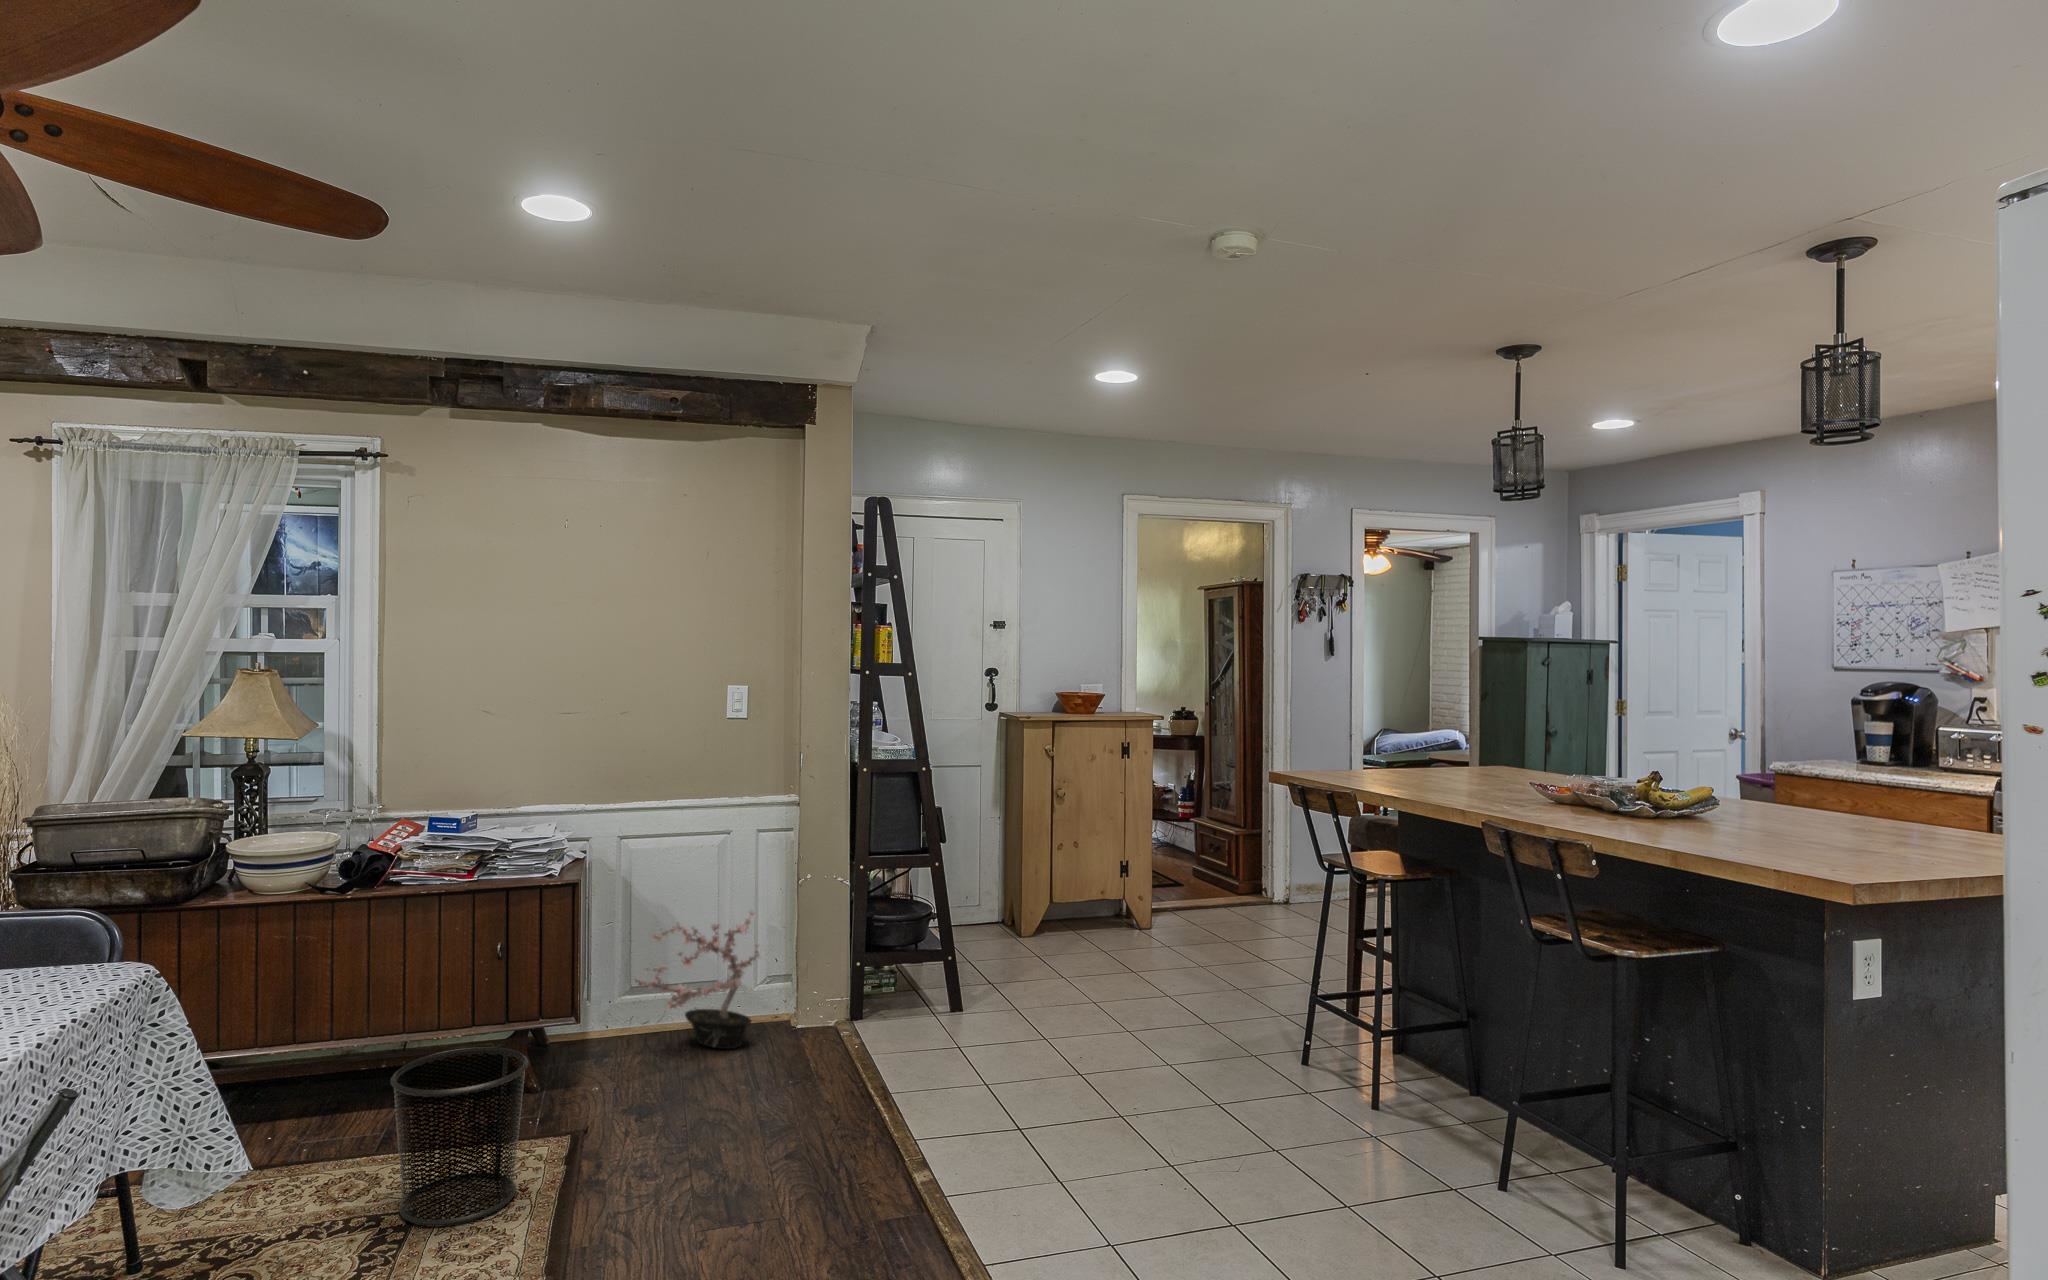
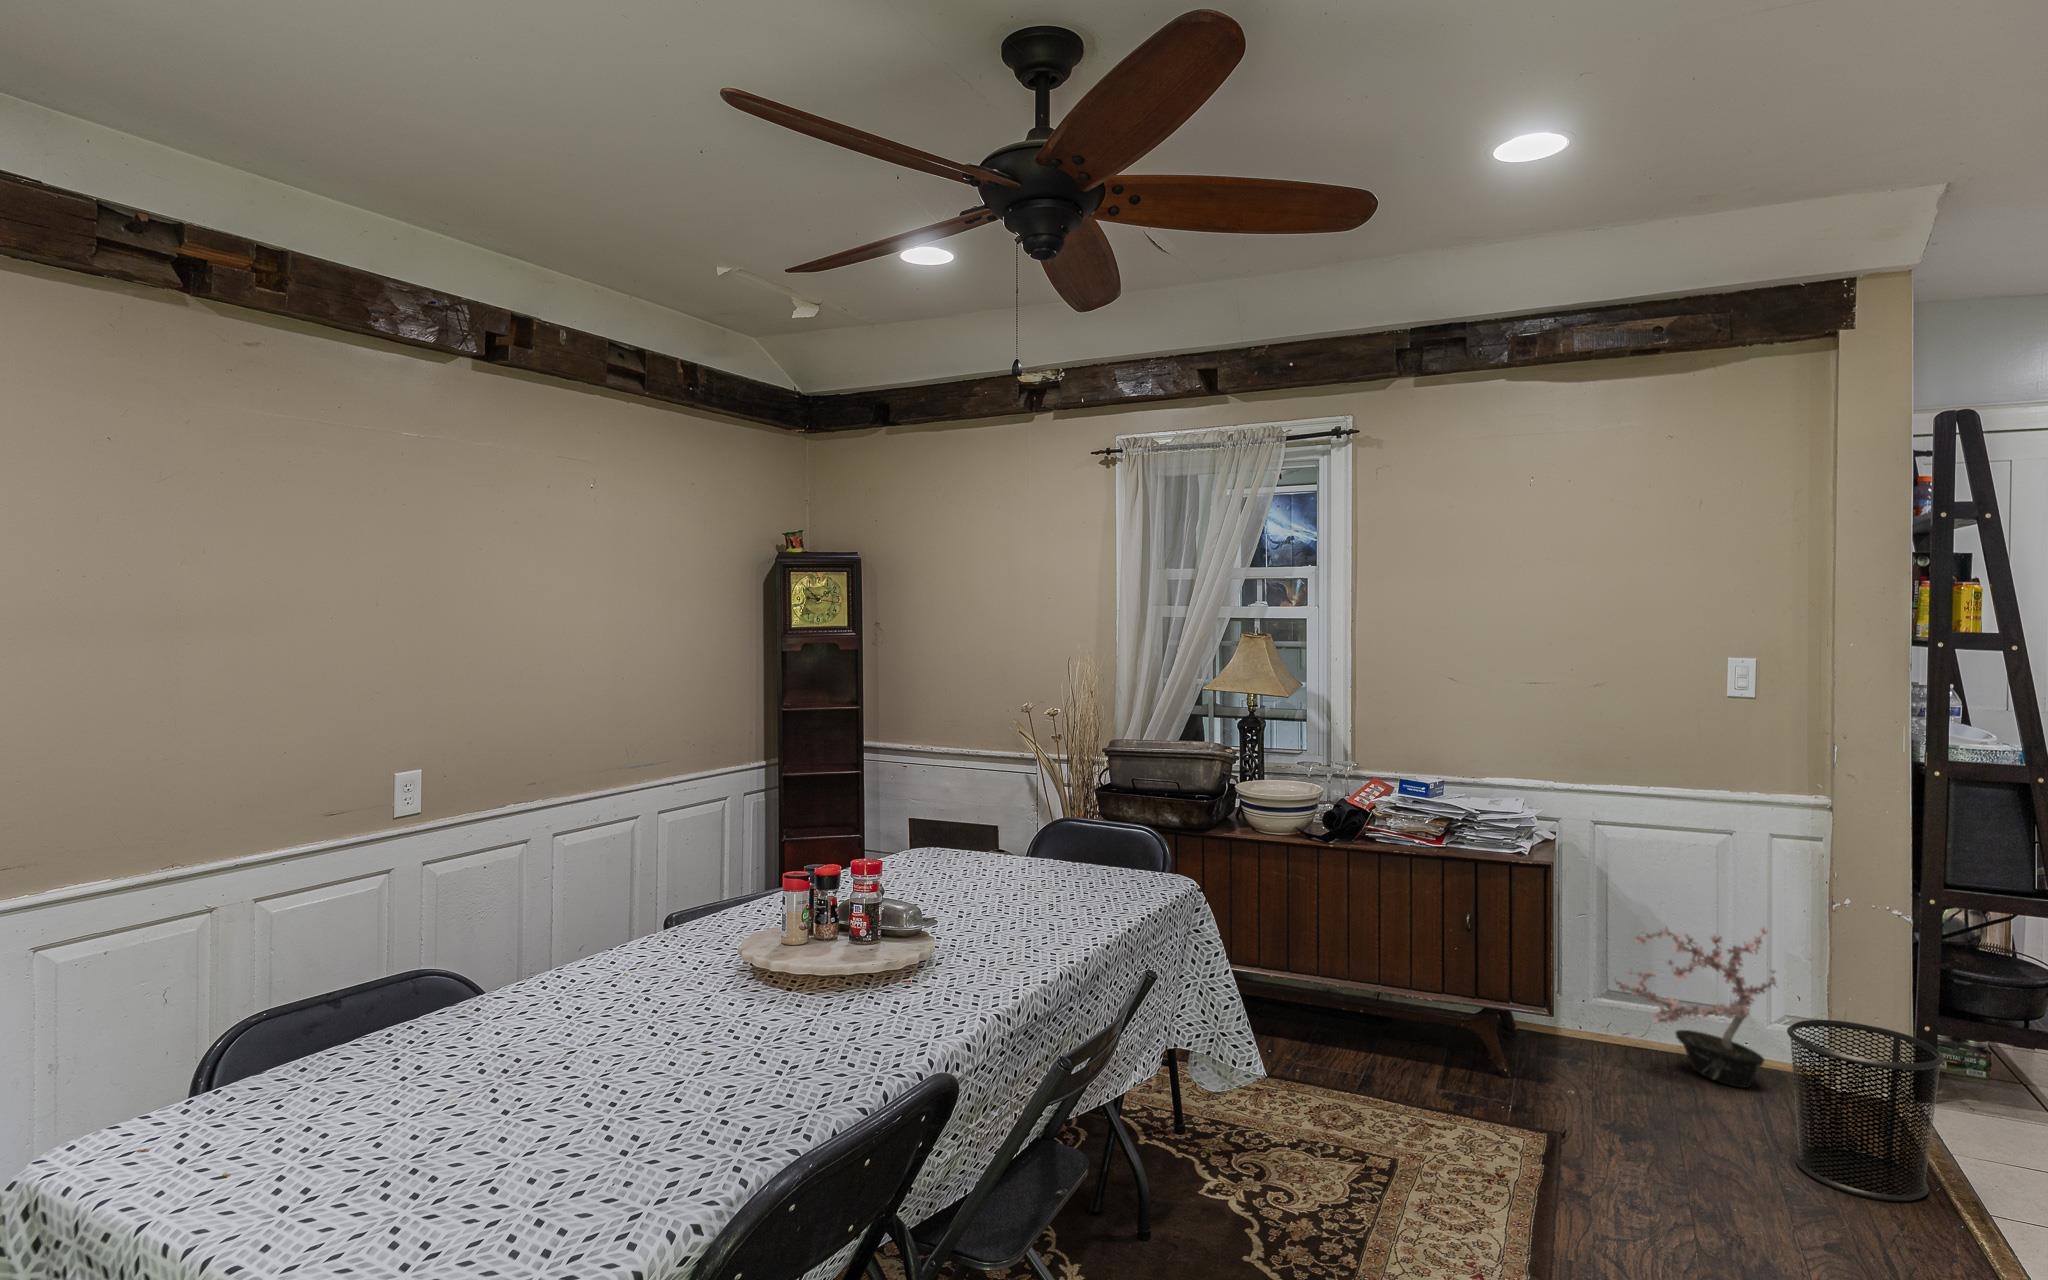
waste bin: present [390,1047,529,1226] -> present [1787,1020,1944,1201]

